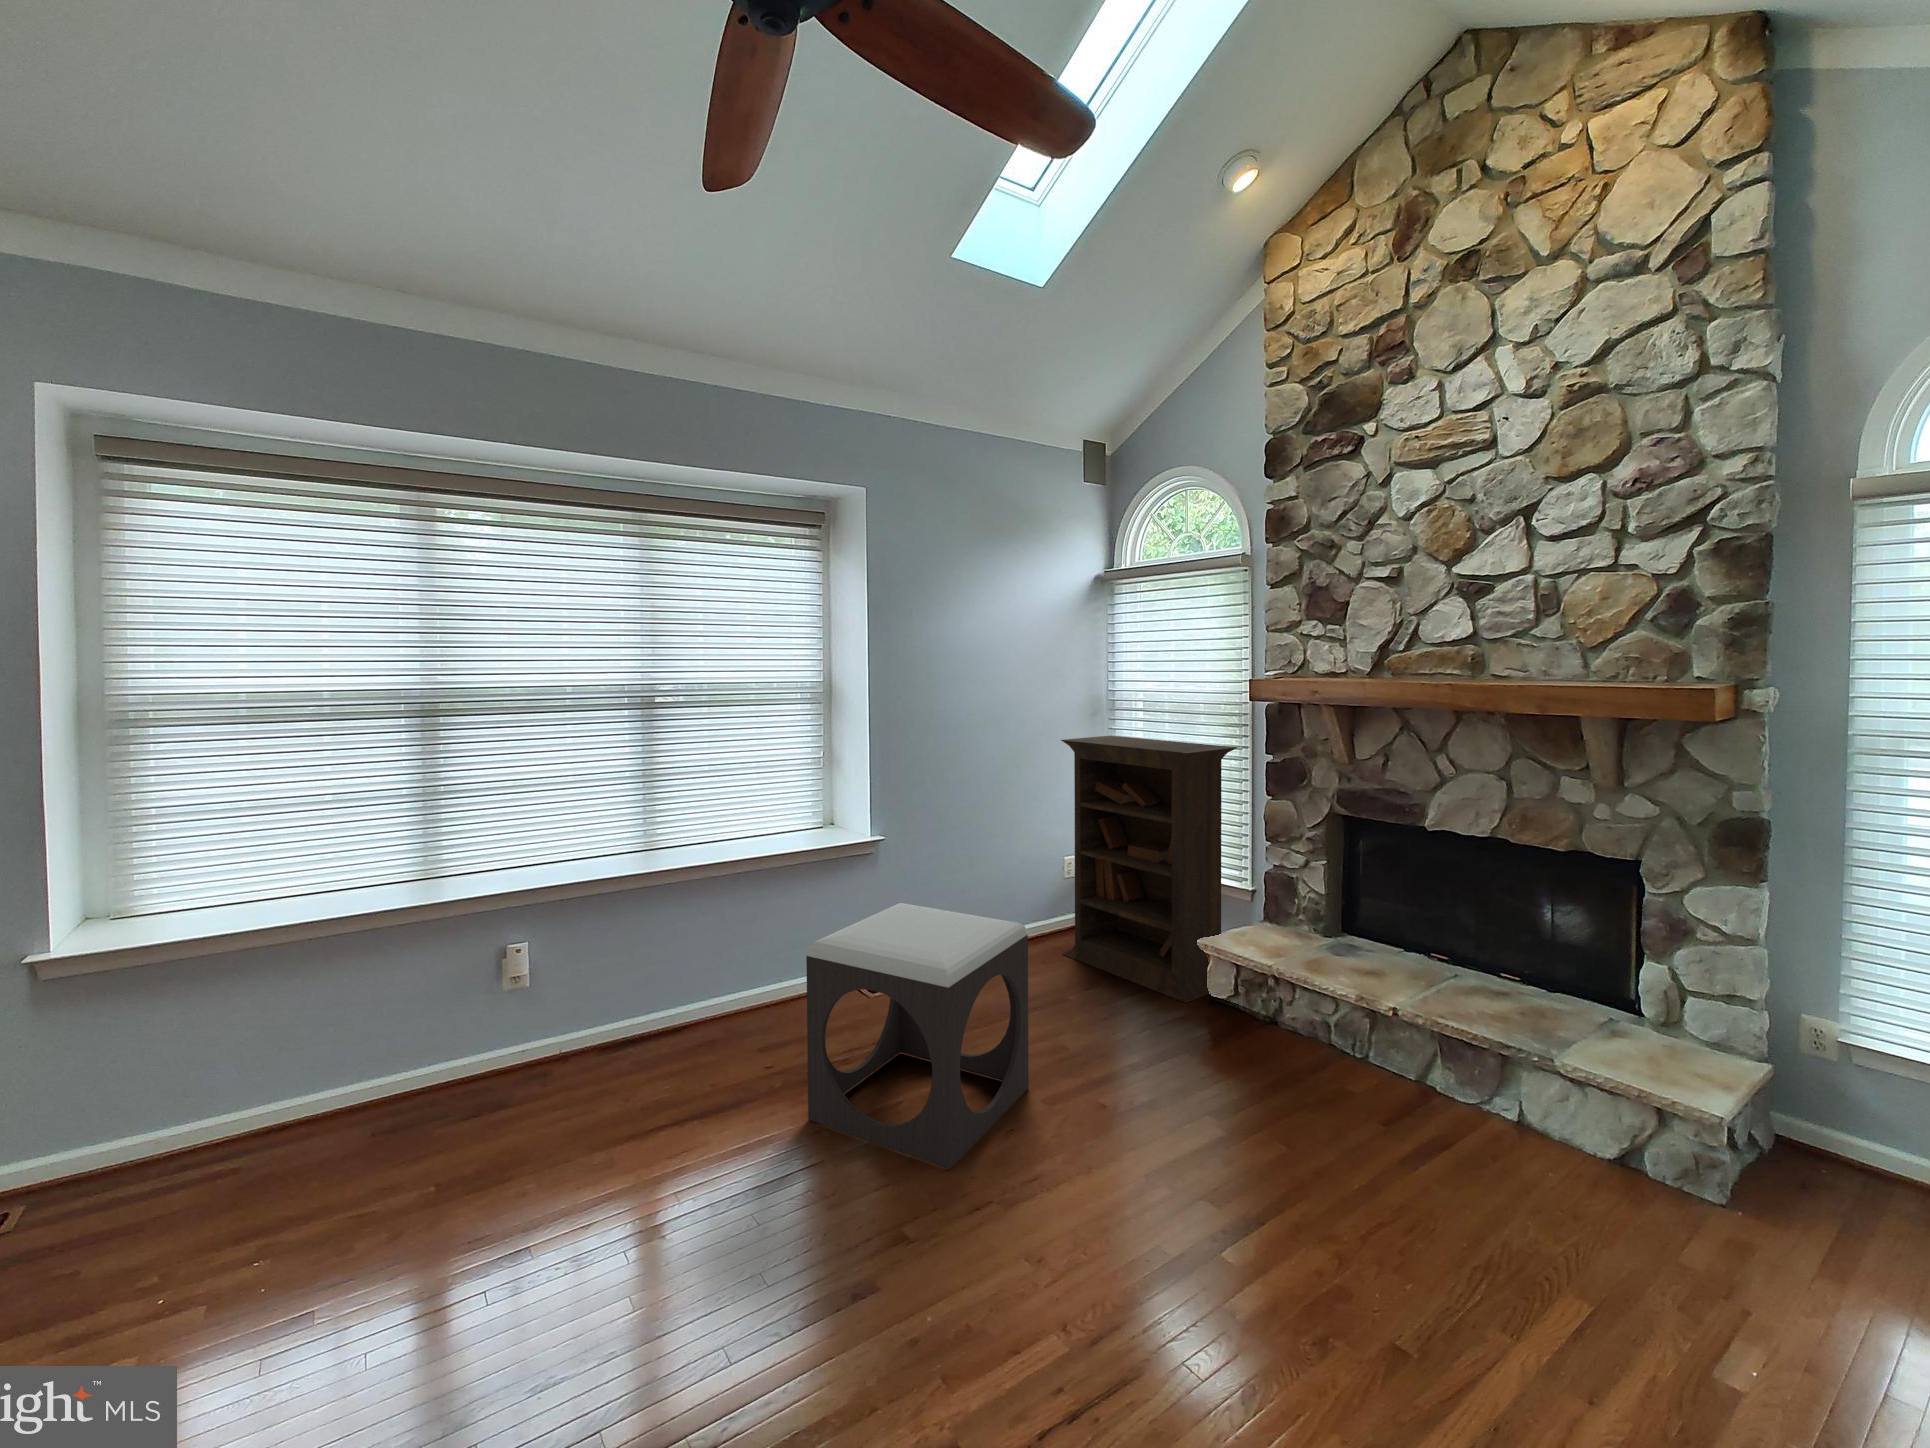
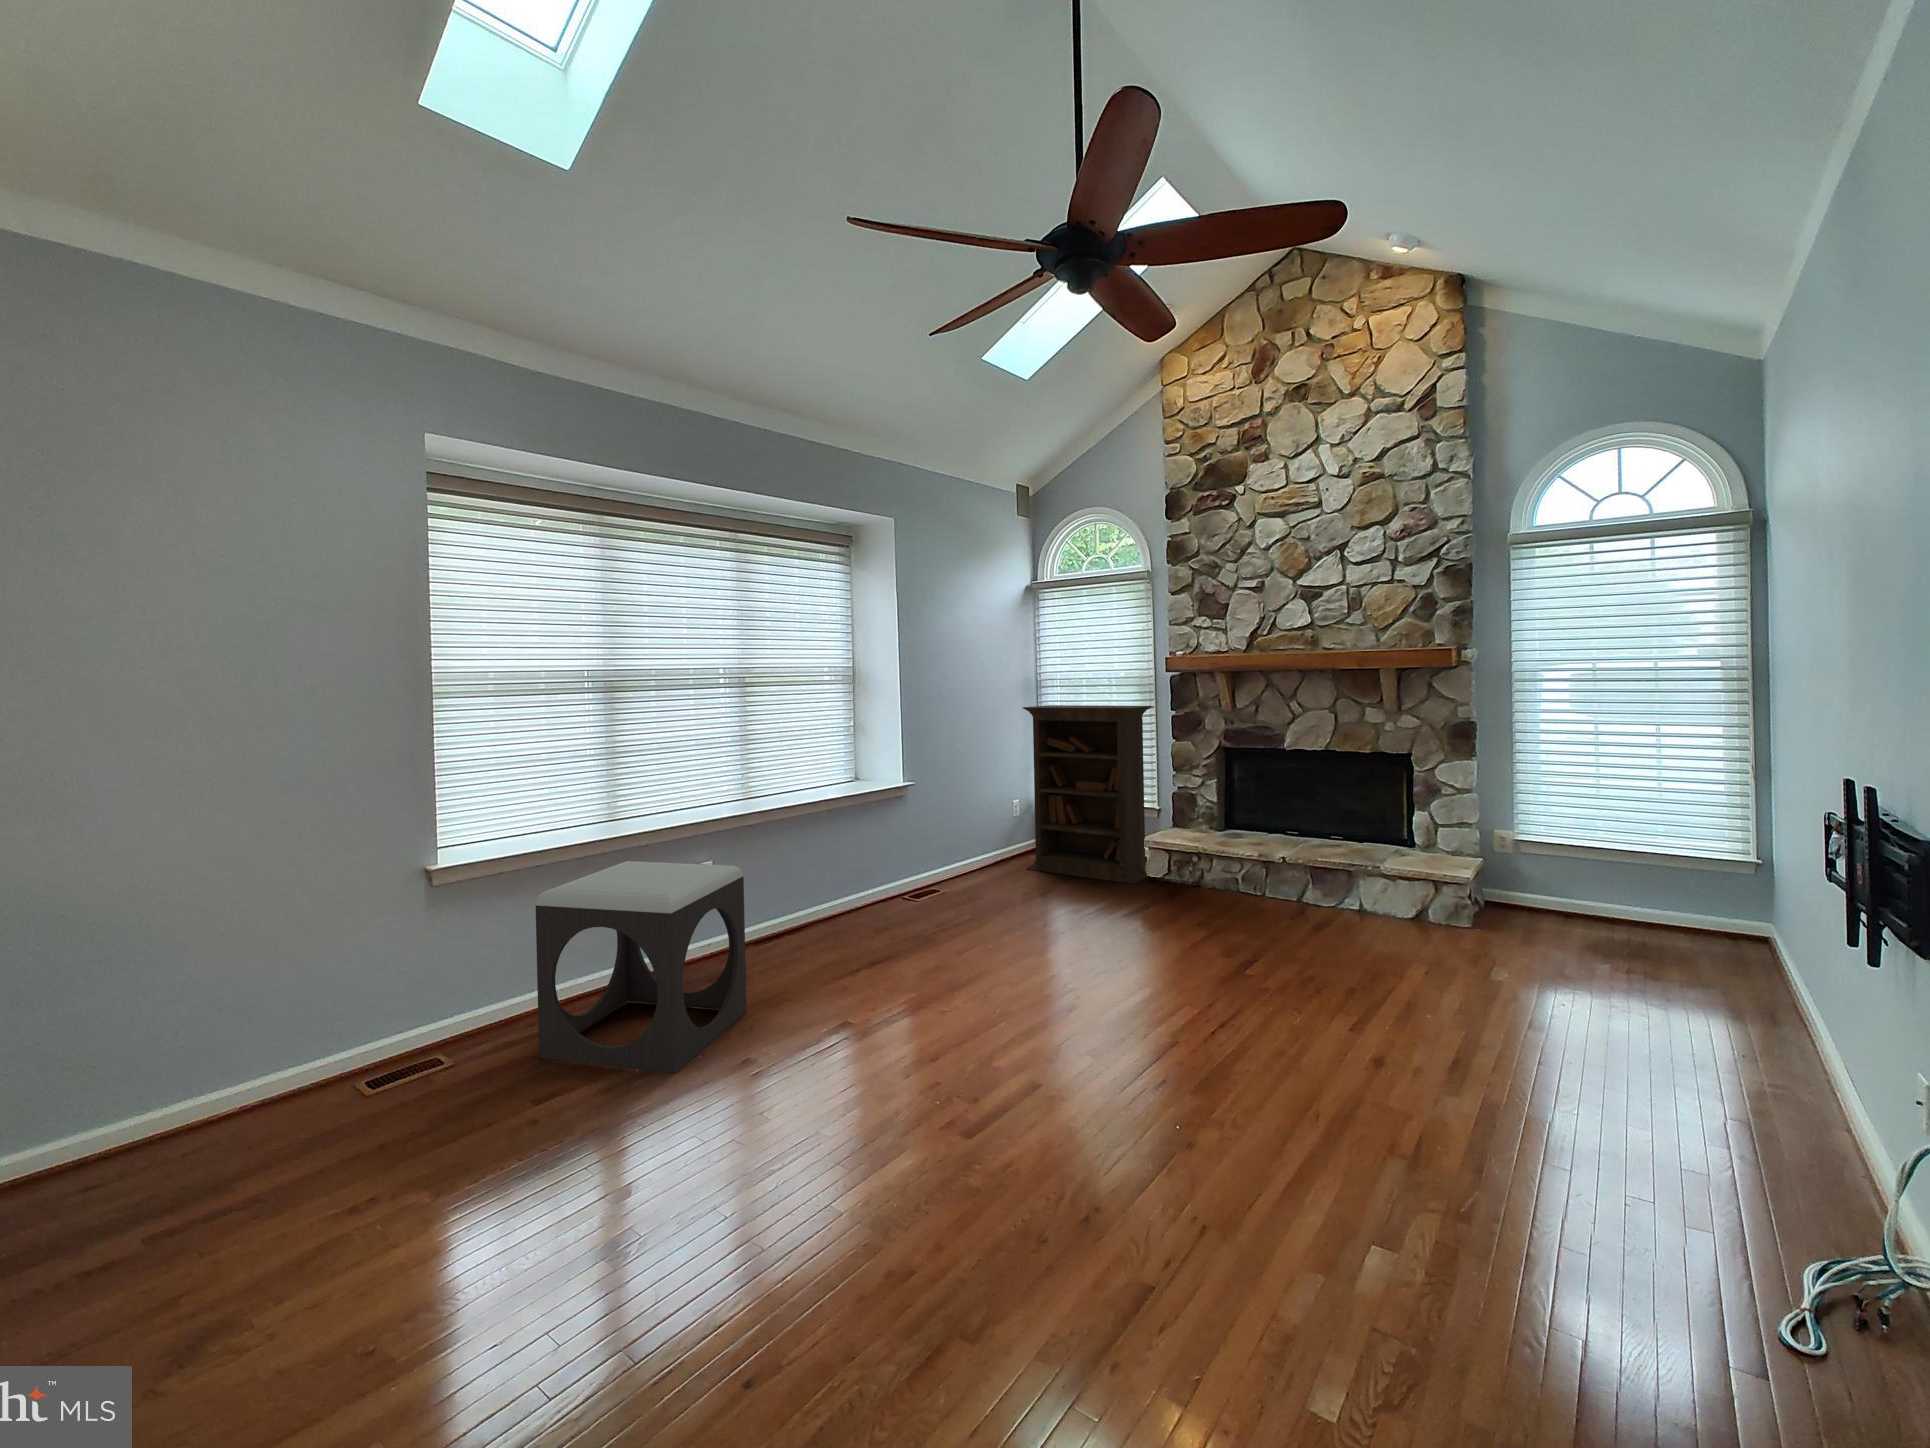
footstool: present [806,903,1029,1169] -> present [536,861,747,1074]

